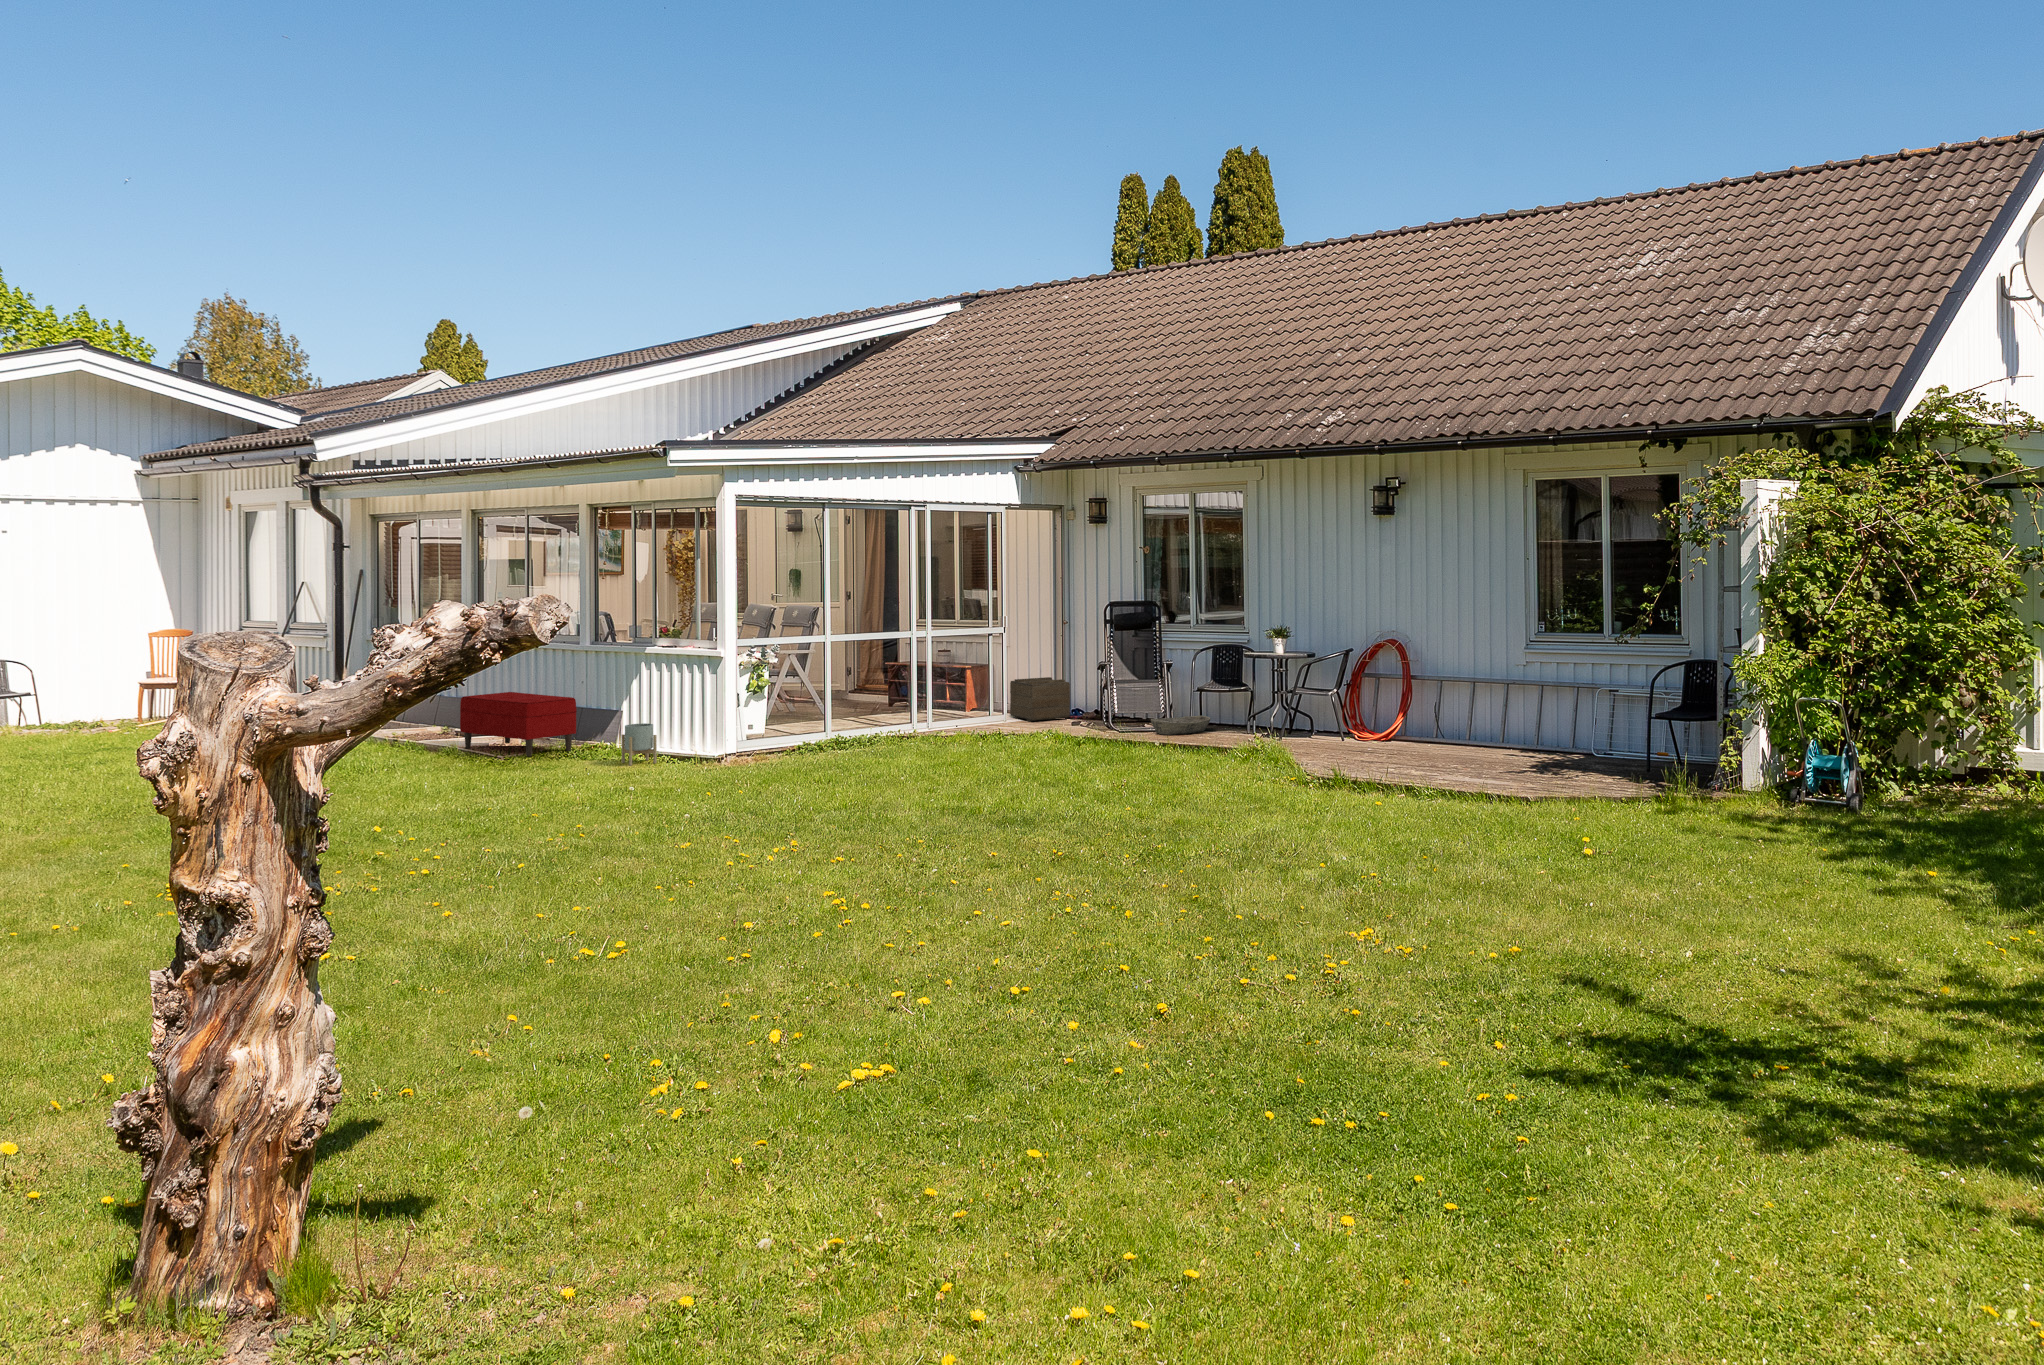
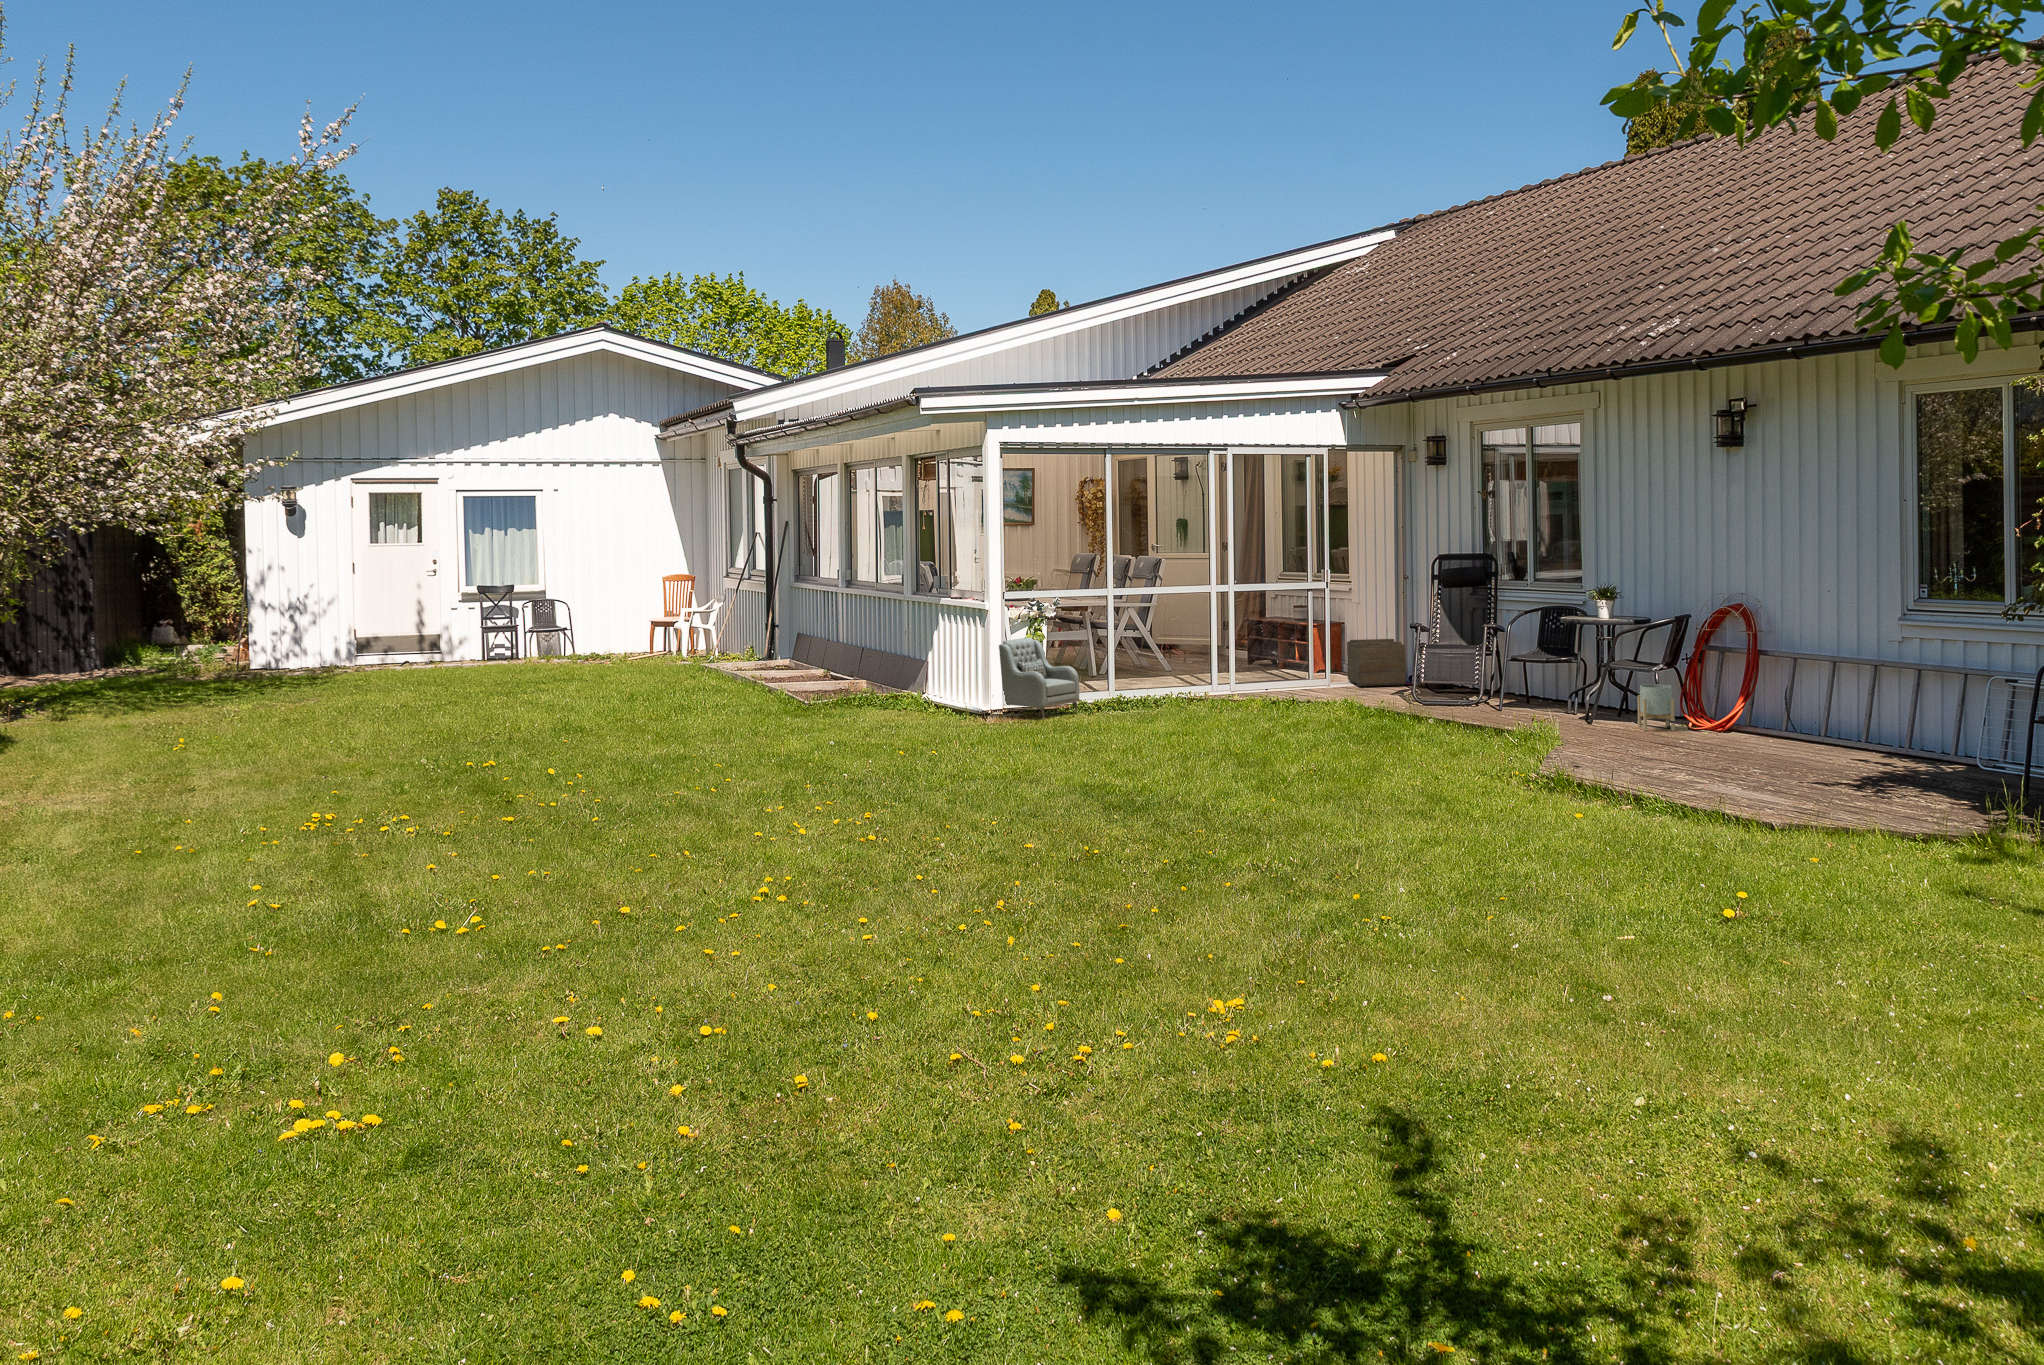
armchair: none [731,661,810,767] -> present [999,637,1080,719]
bench: present [460,692,577,756] -> none [831,636,911,696]
basket: present [1151,716,1211,735] -> none [1462,689,1539,710]
planter: present [621,723,657,766] -> present [1638,684,1675,731]

